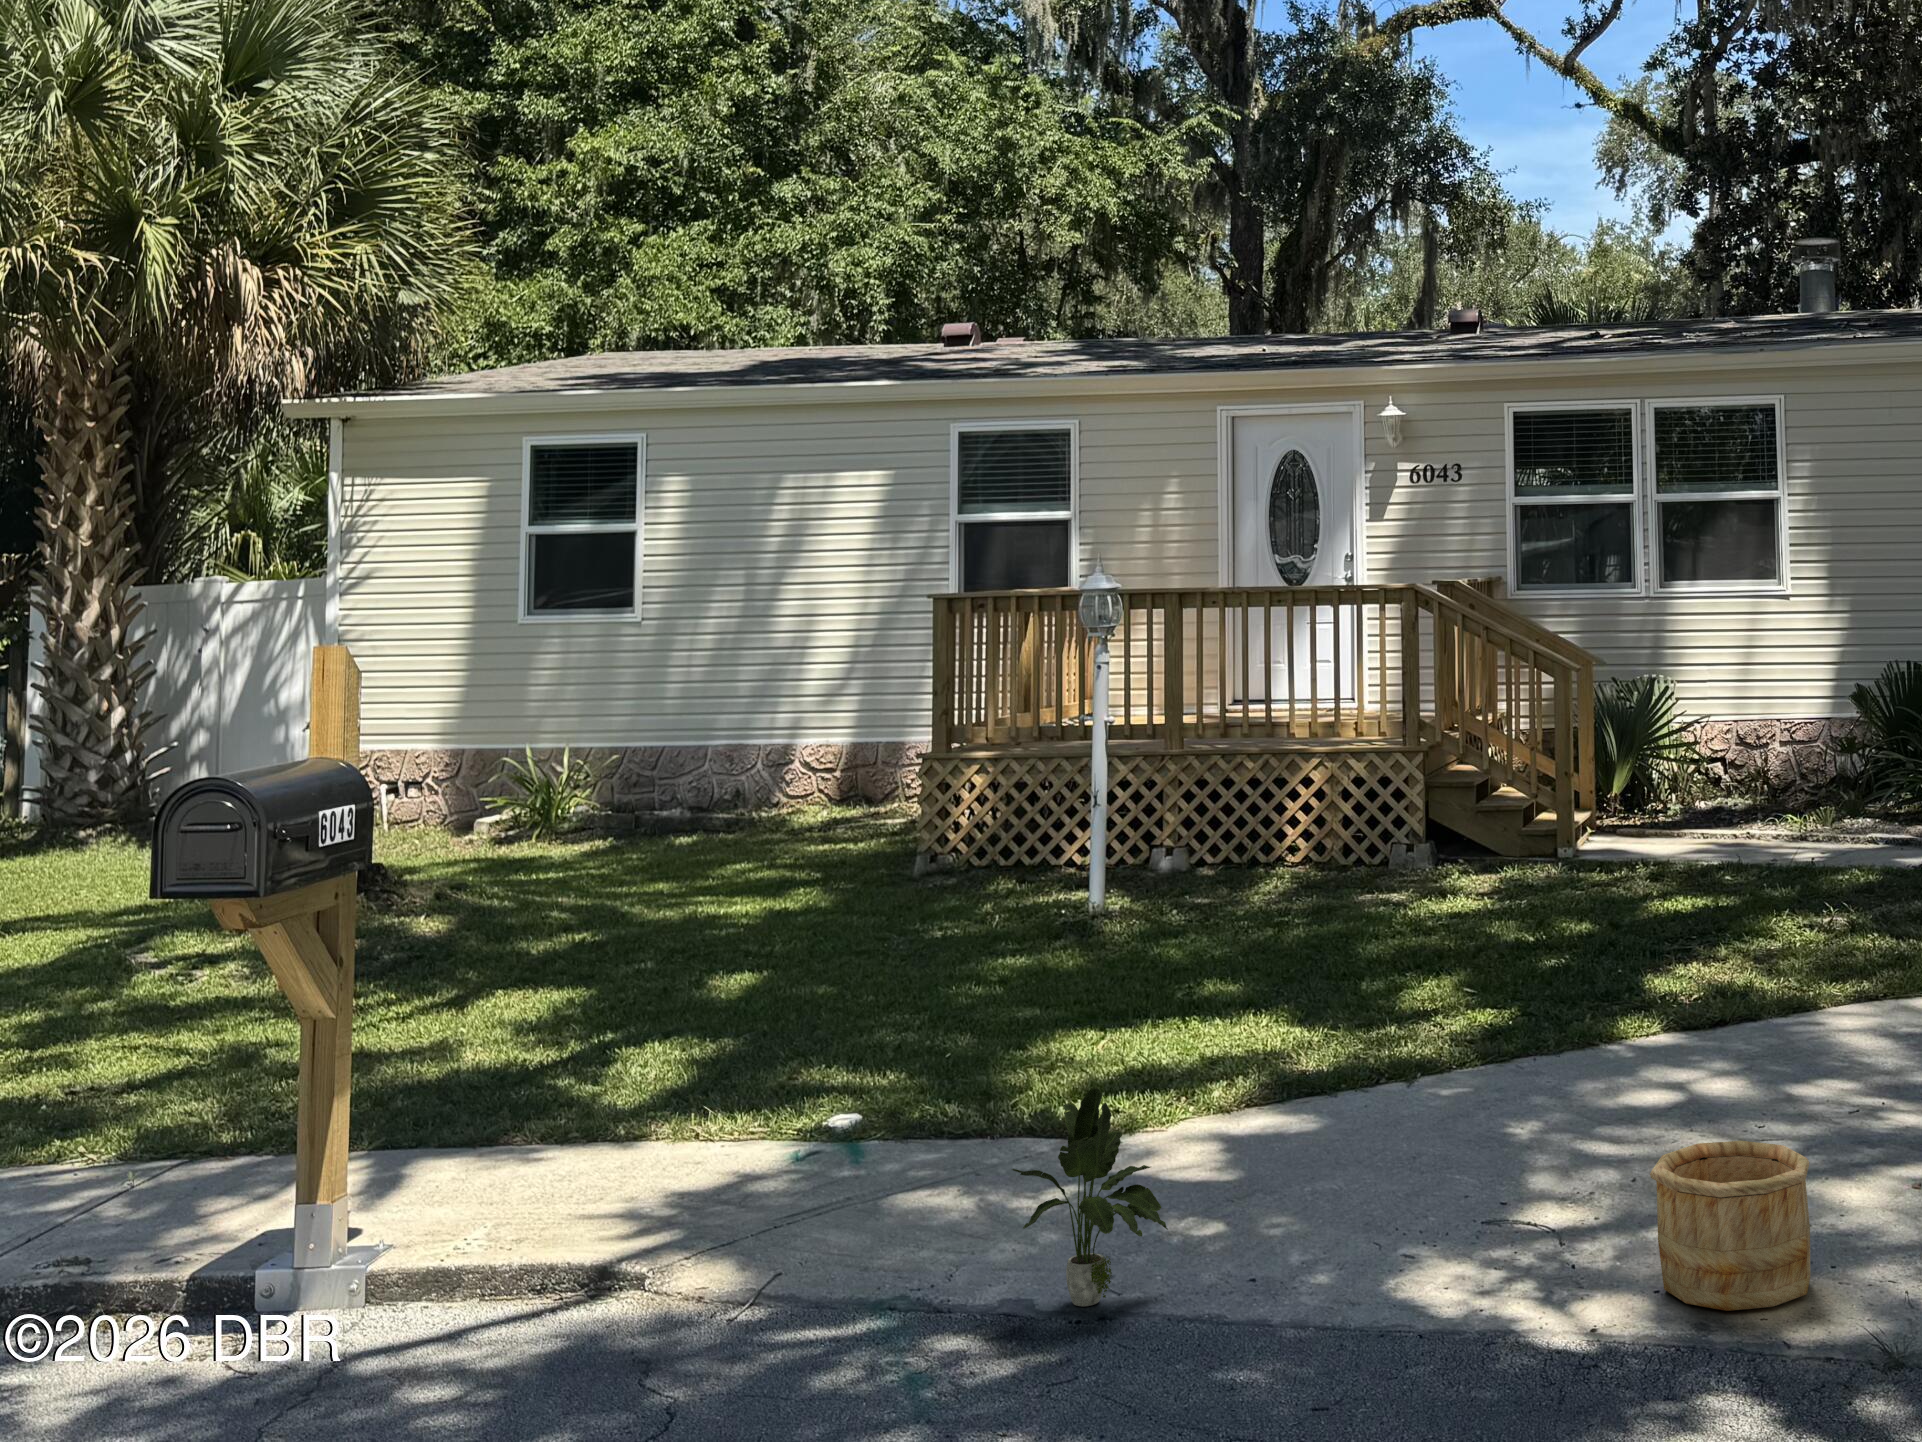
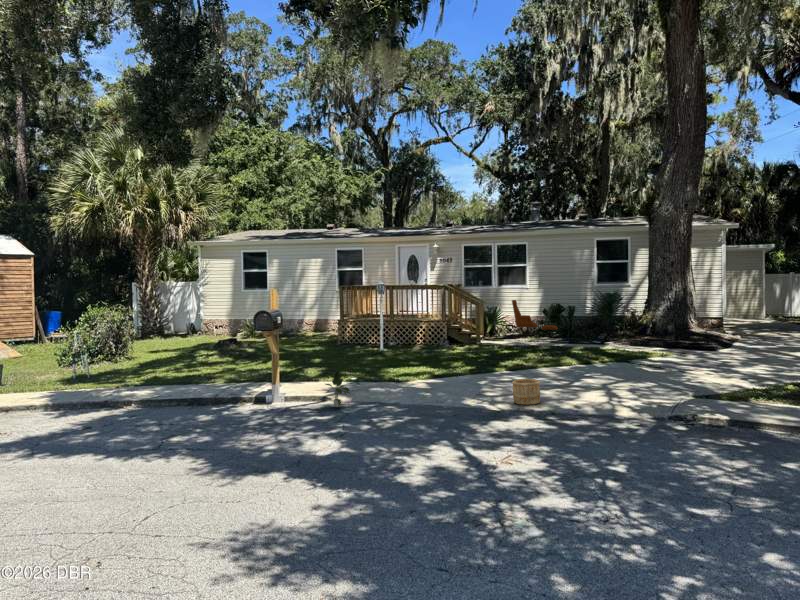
lounge chair: none [1714,647,1917,812] -> present [512,300,558,336]
potted plant: present [1012,1087,1168,1306] -> present [326,371,350,407]

